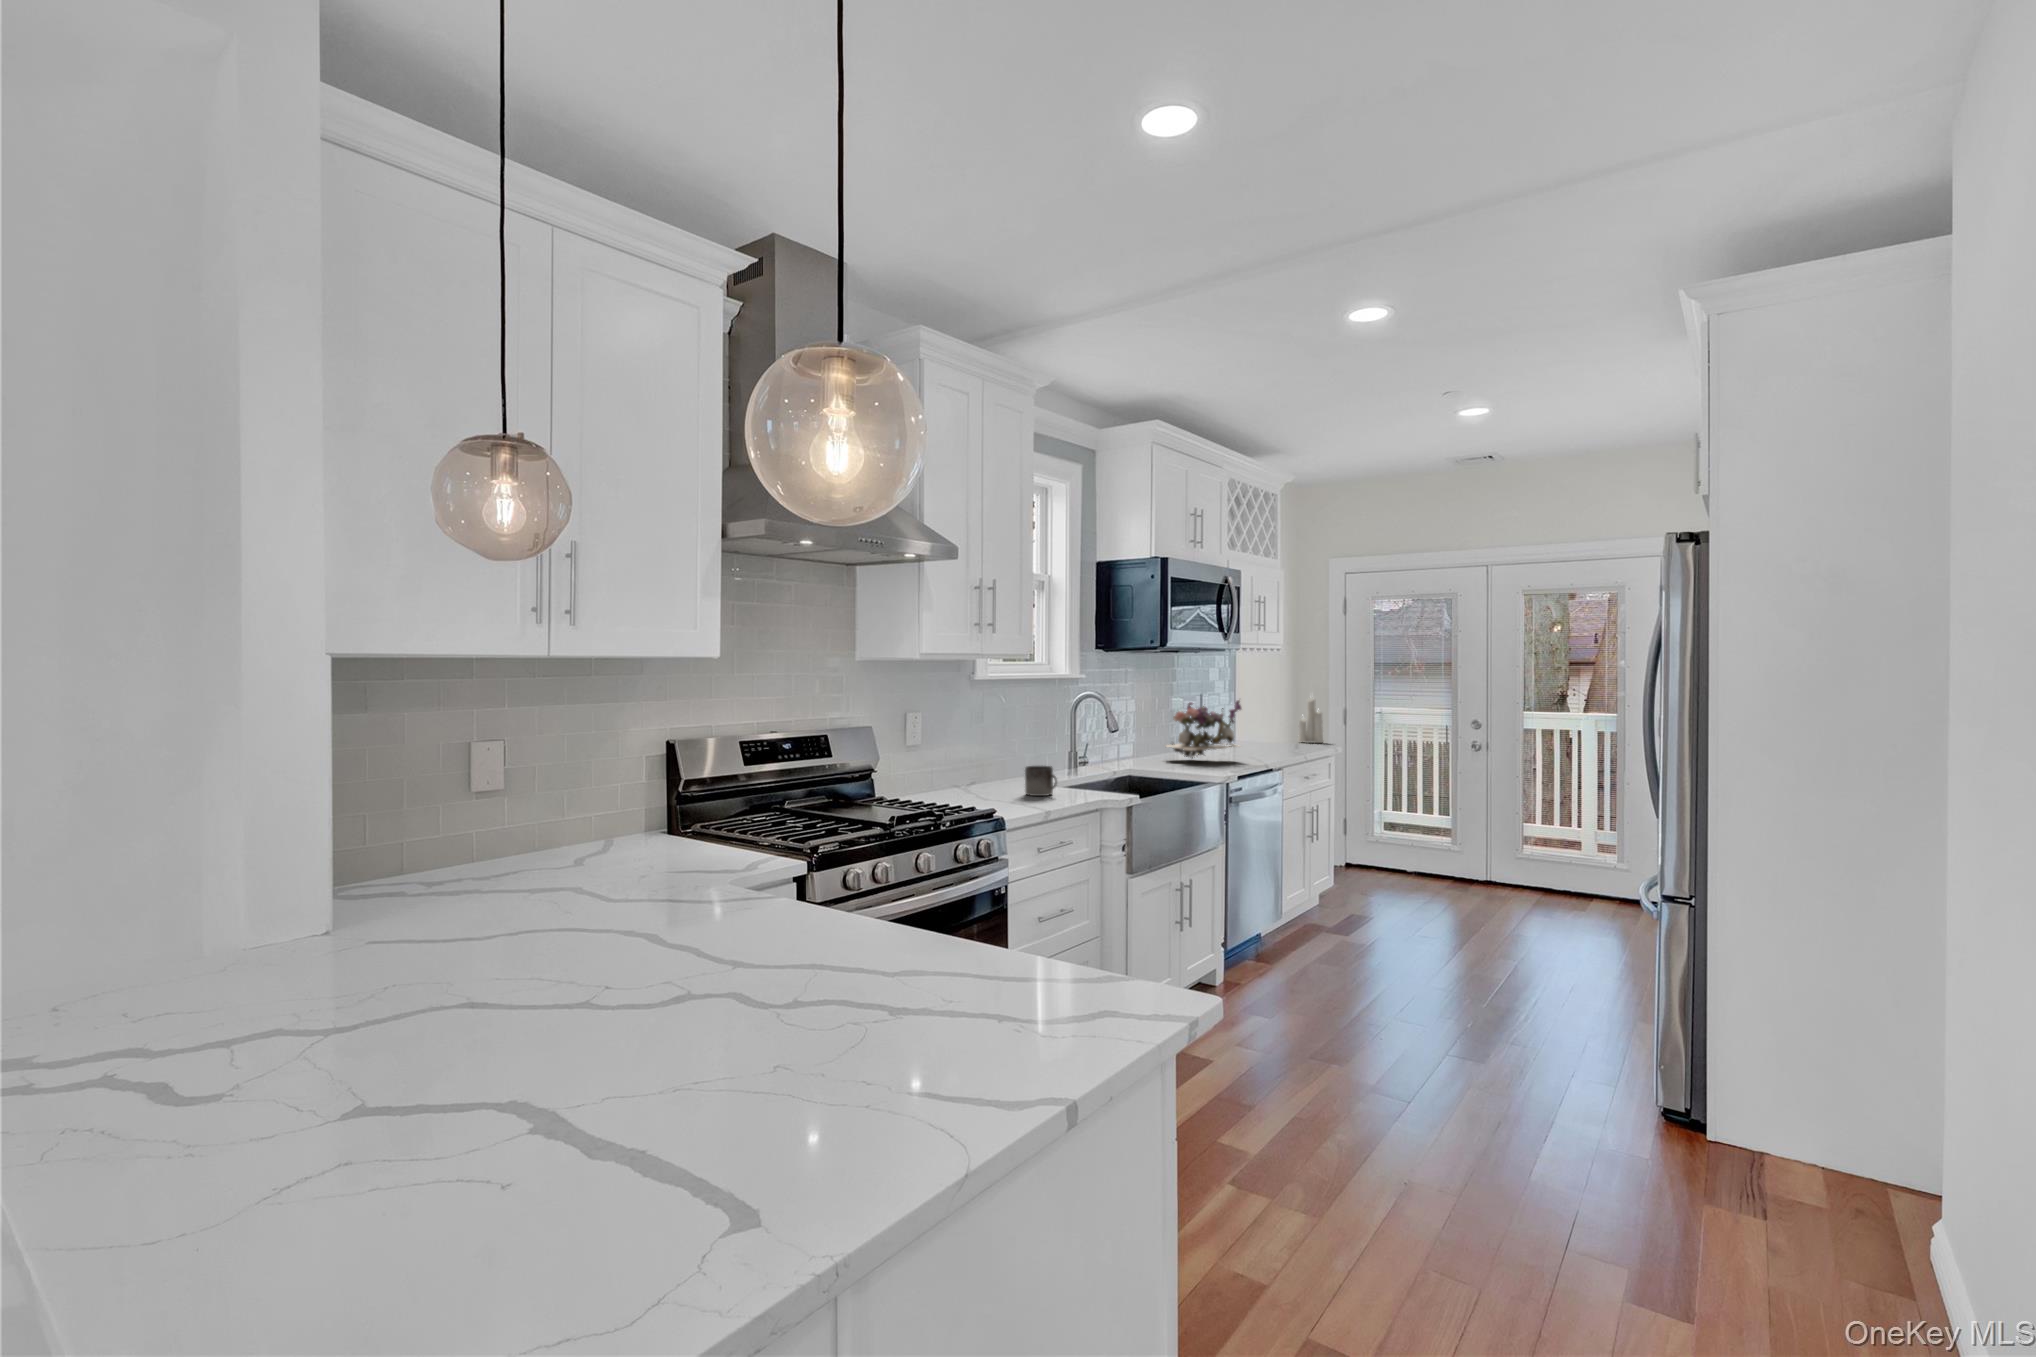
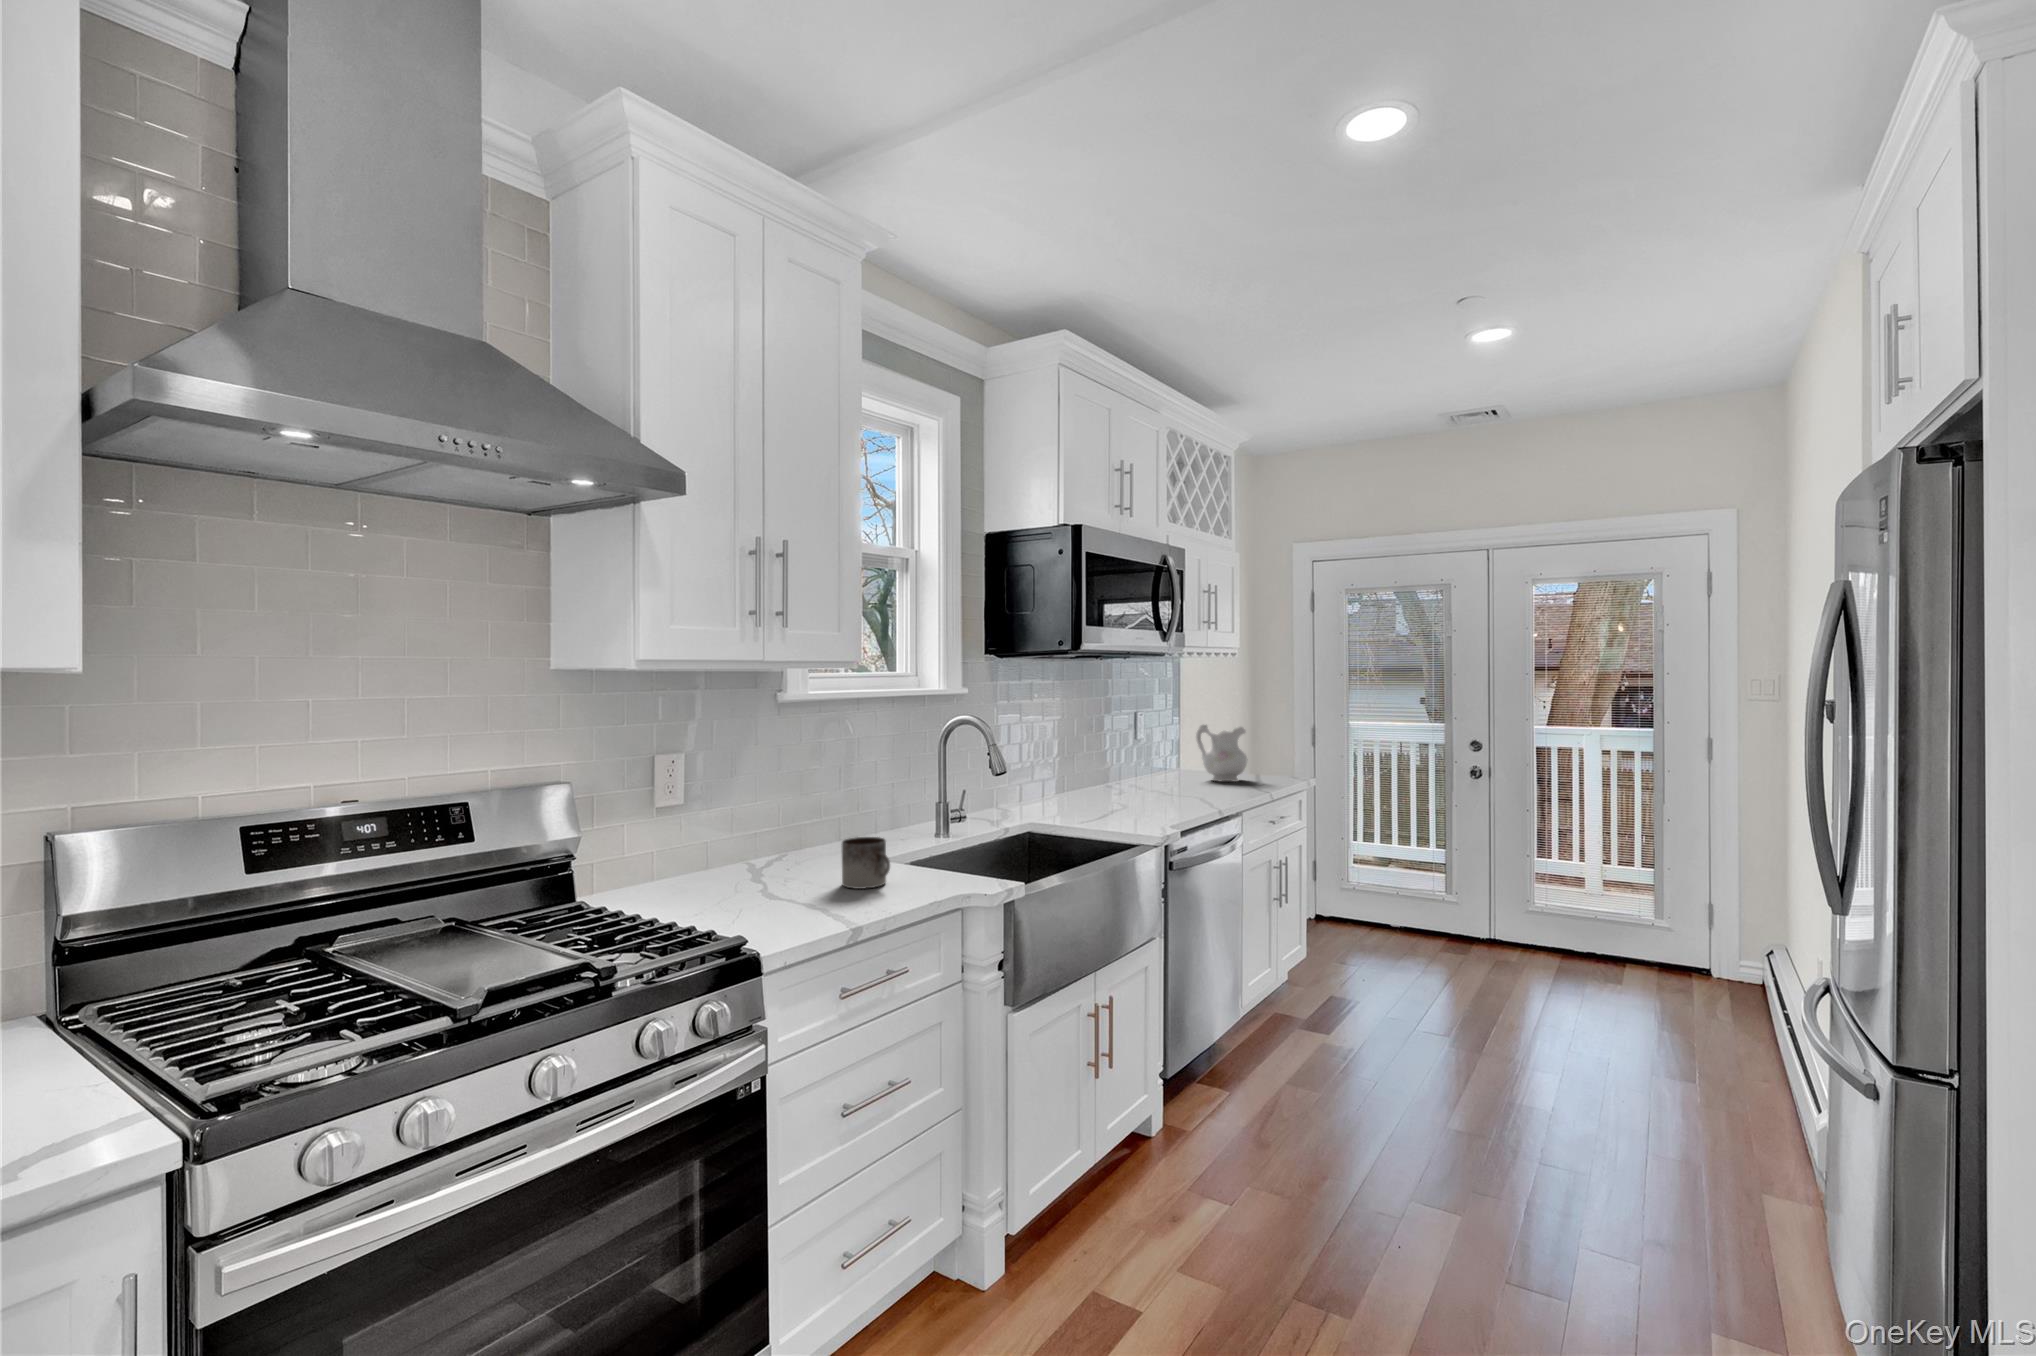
candle: present [1298,698,1323,743] -> none [1257,704,1290,771]
flower arrangement: present [1167,700,1241,759] -> none [1082,720,1188,804]
ceramic pitcher: none [1249,705,1289,749] -> present [1196,725,1248,782]

